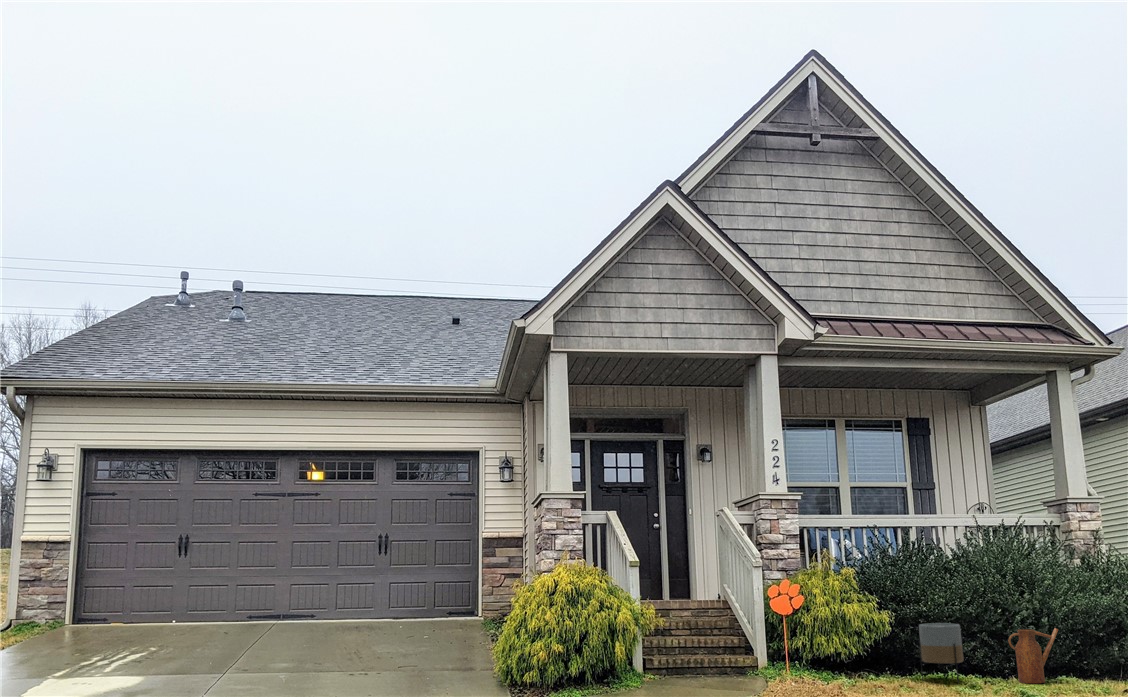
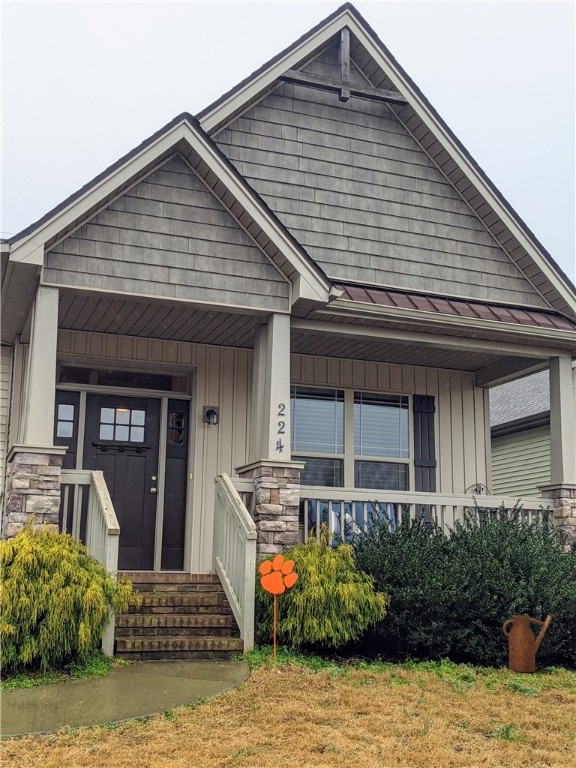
planter: present [919,623,964,683] -> none [414,607,458,672]

